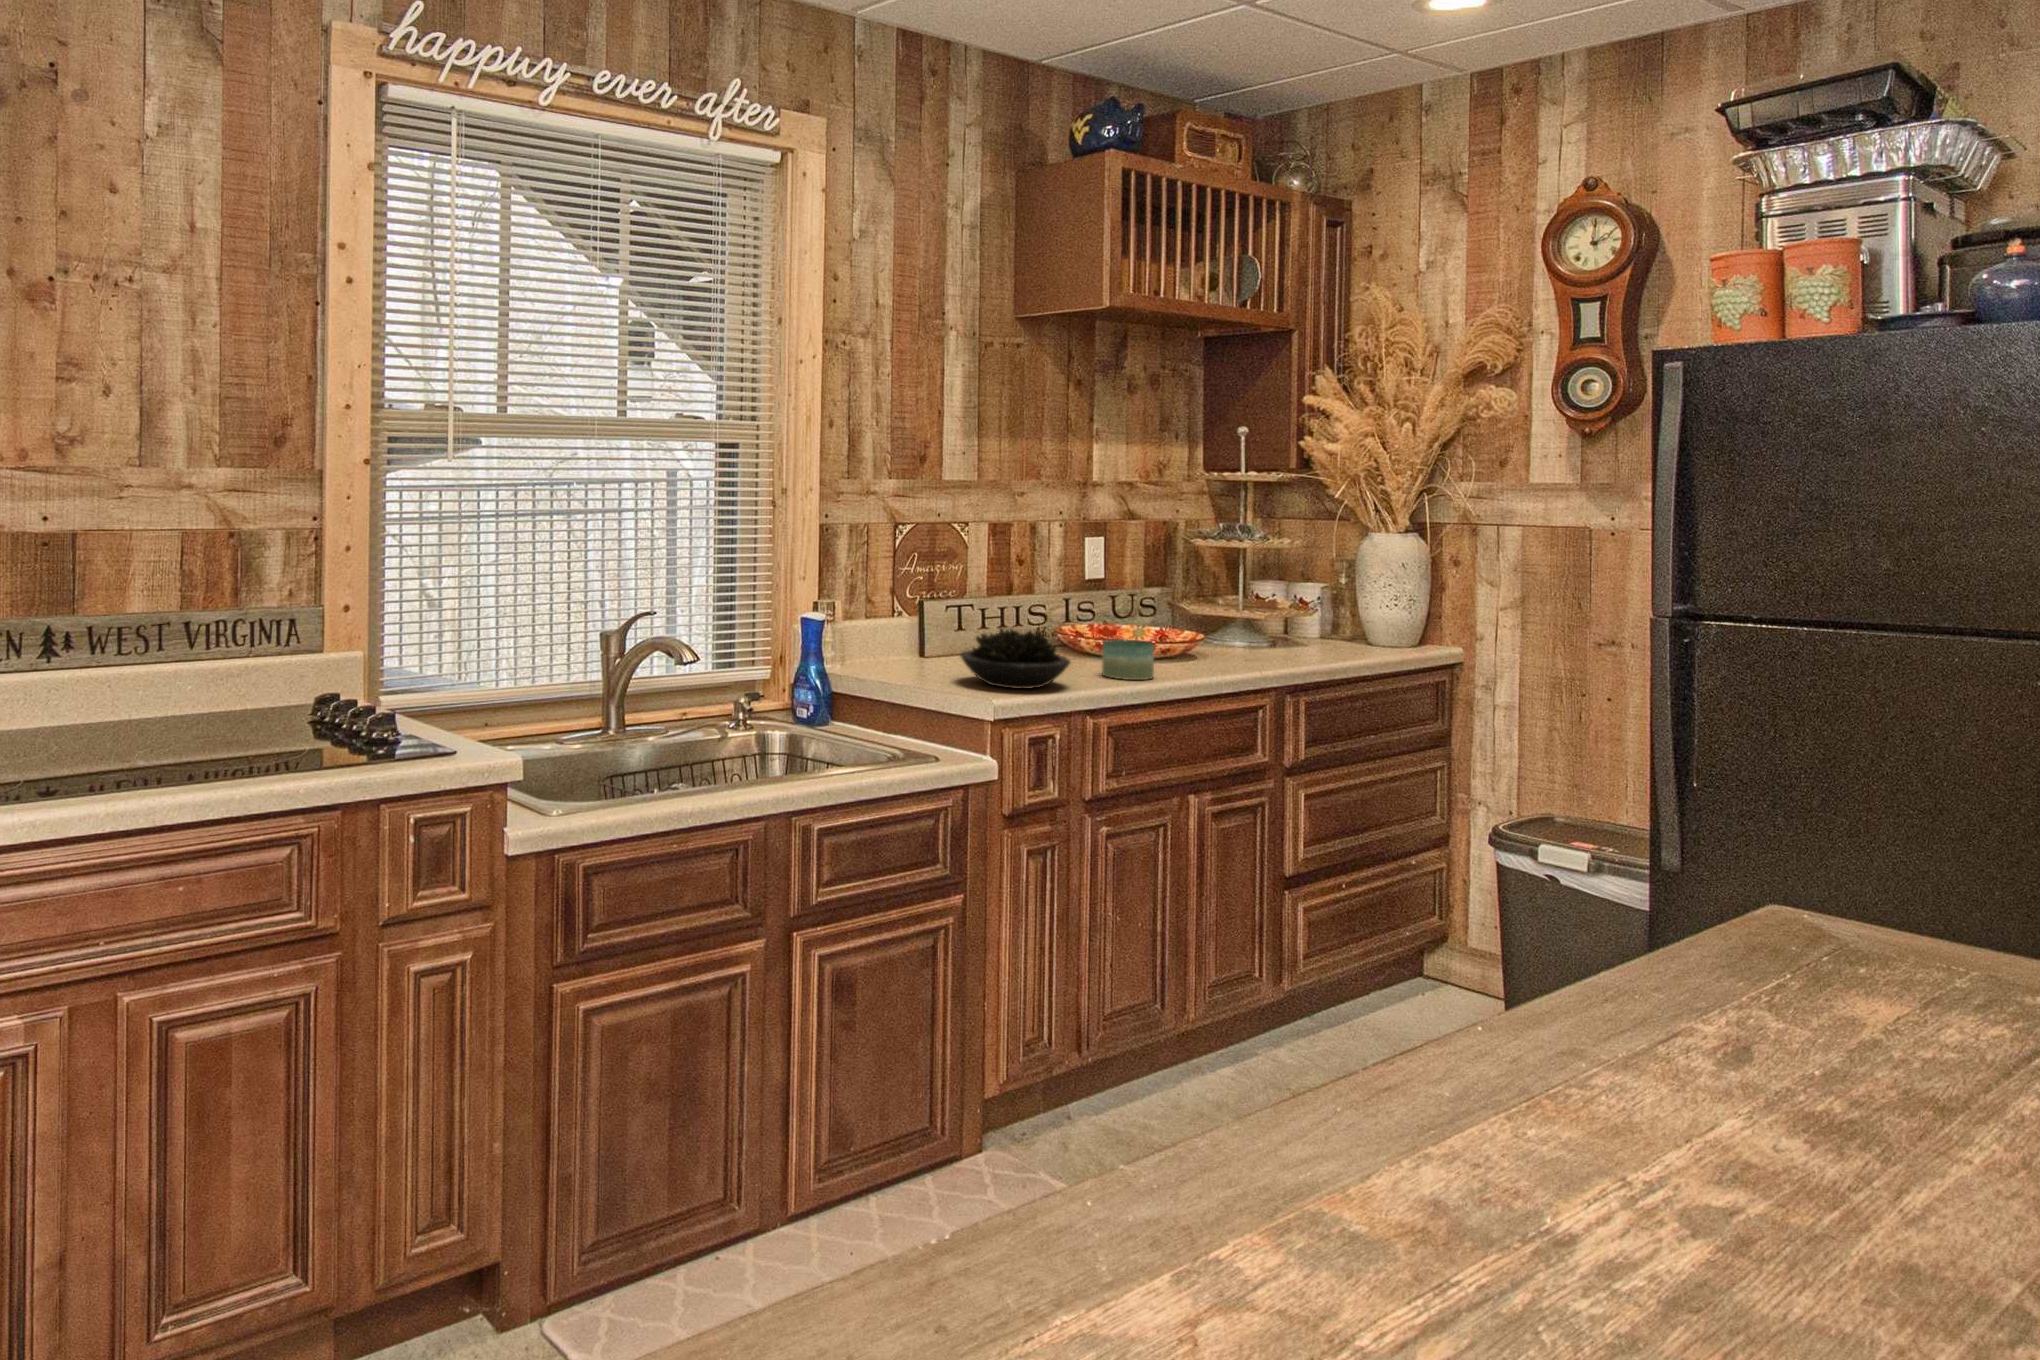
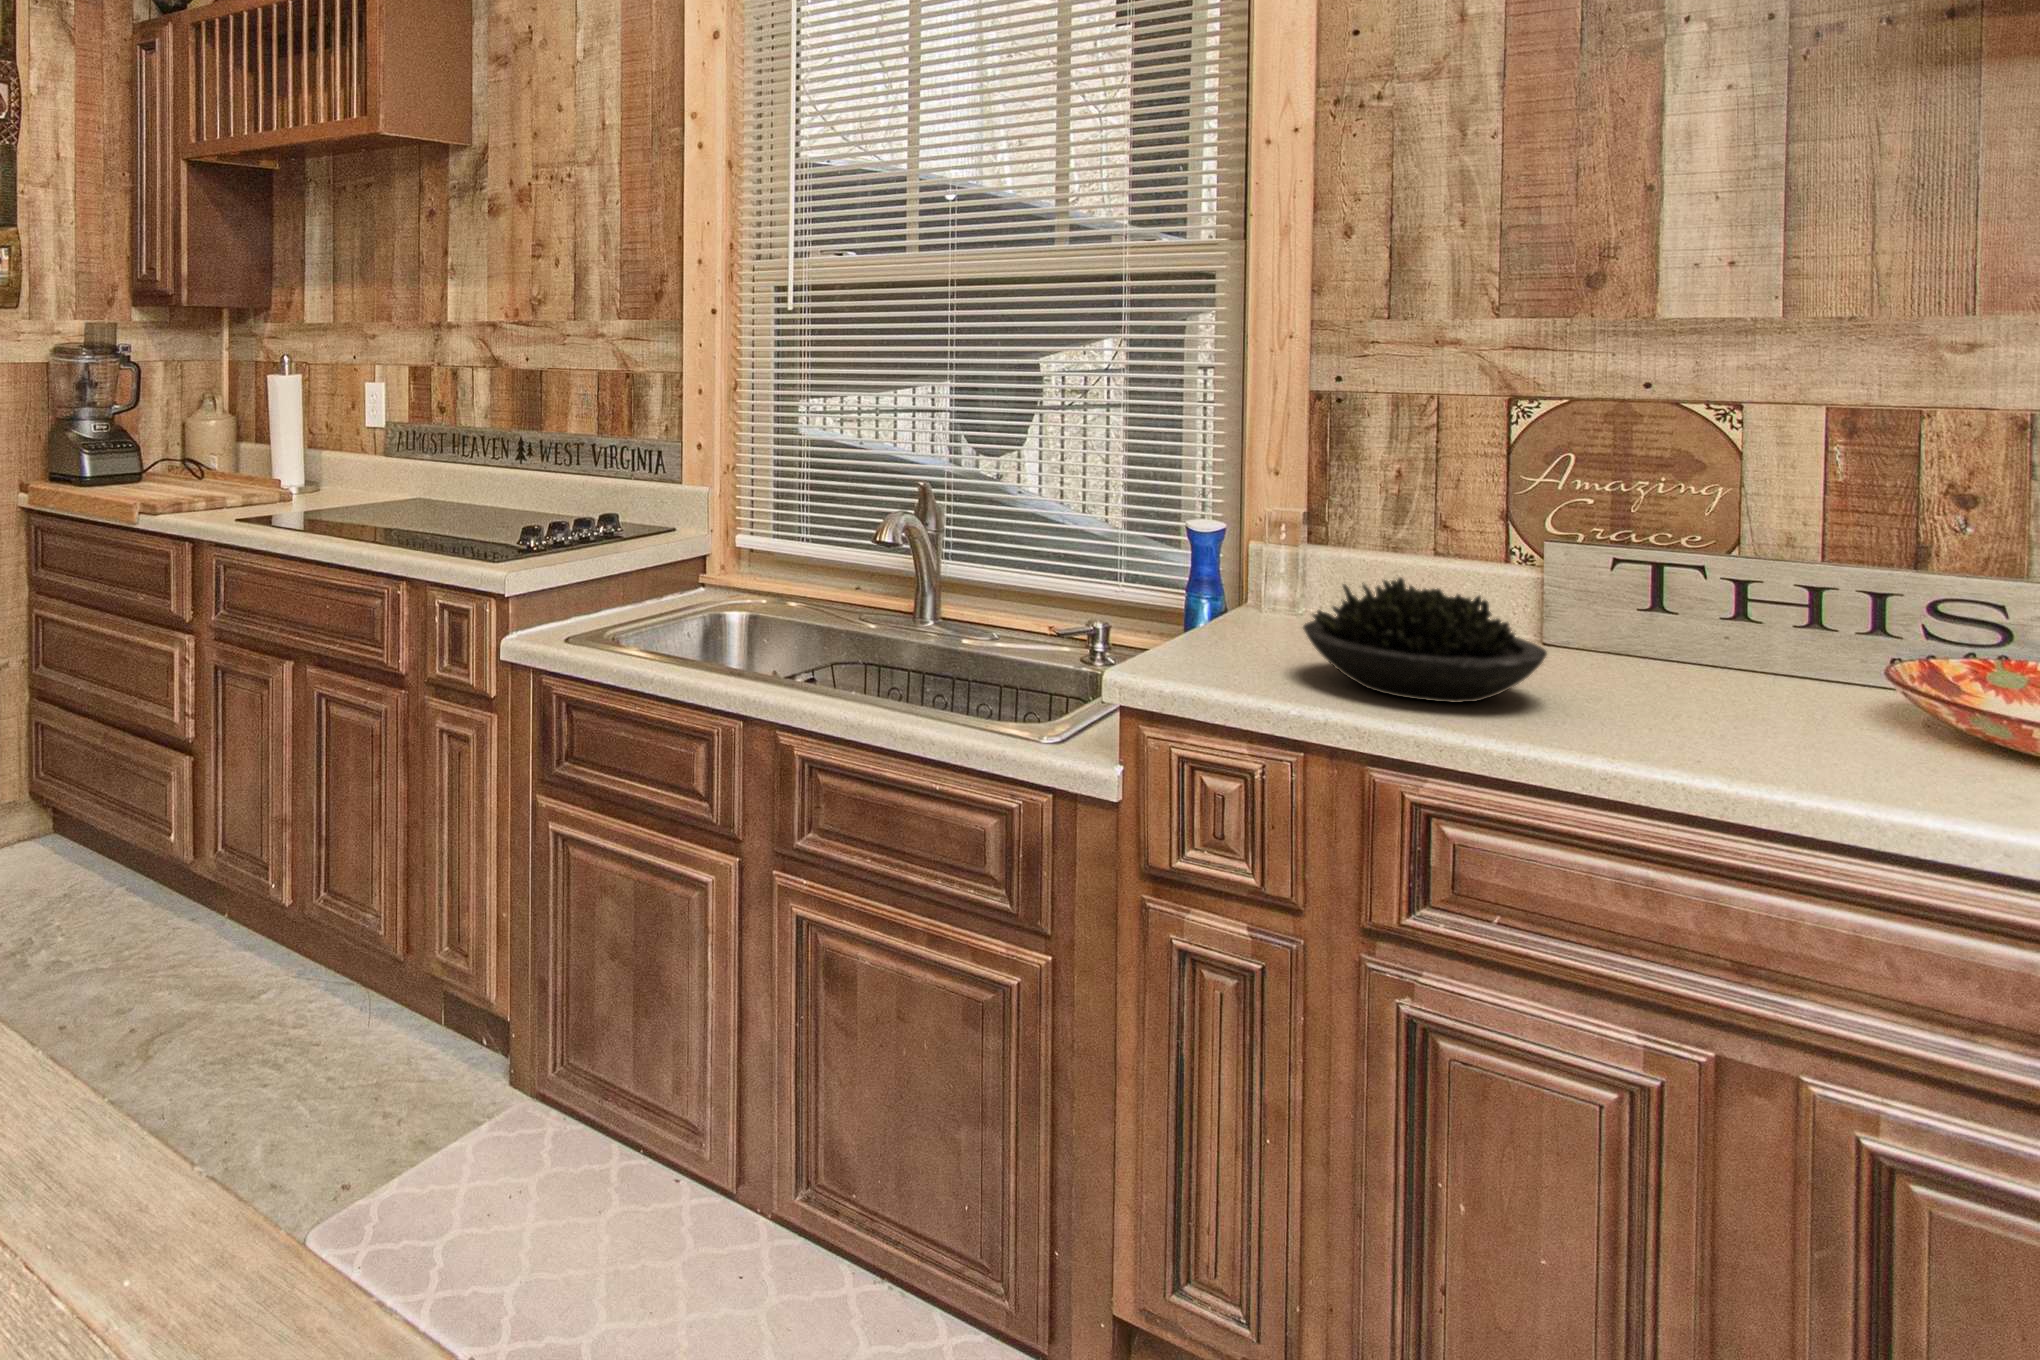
candle: present [1102,639,1154,680] -> none [1721,664,1881,773]

